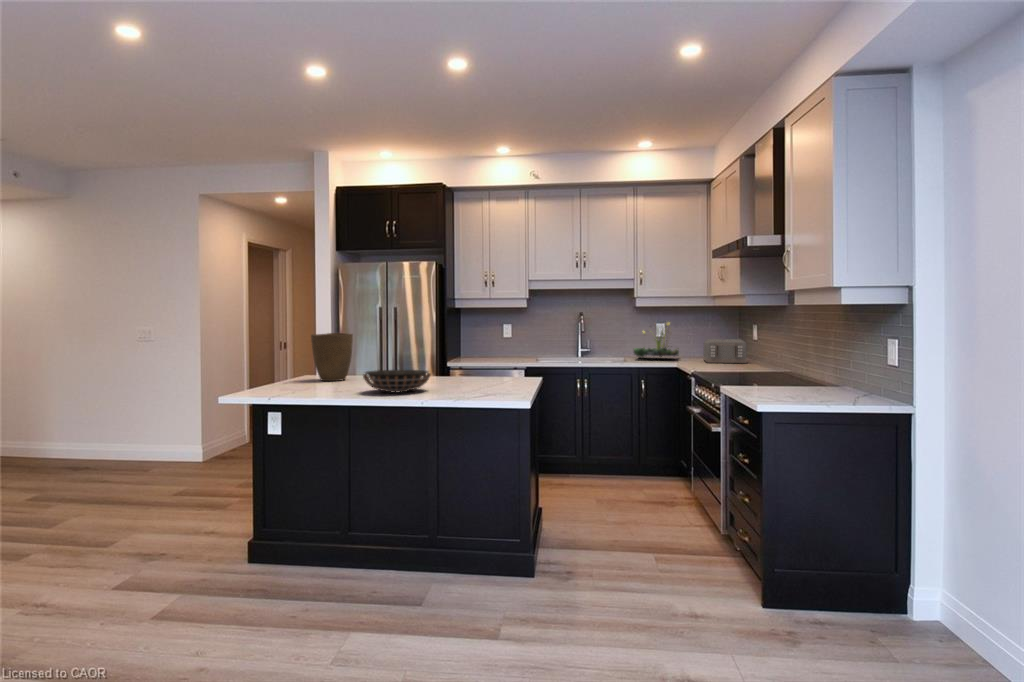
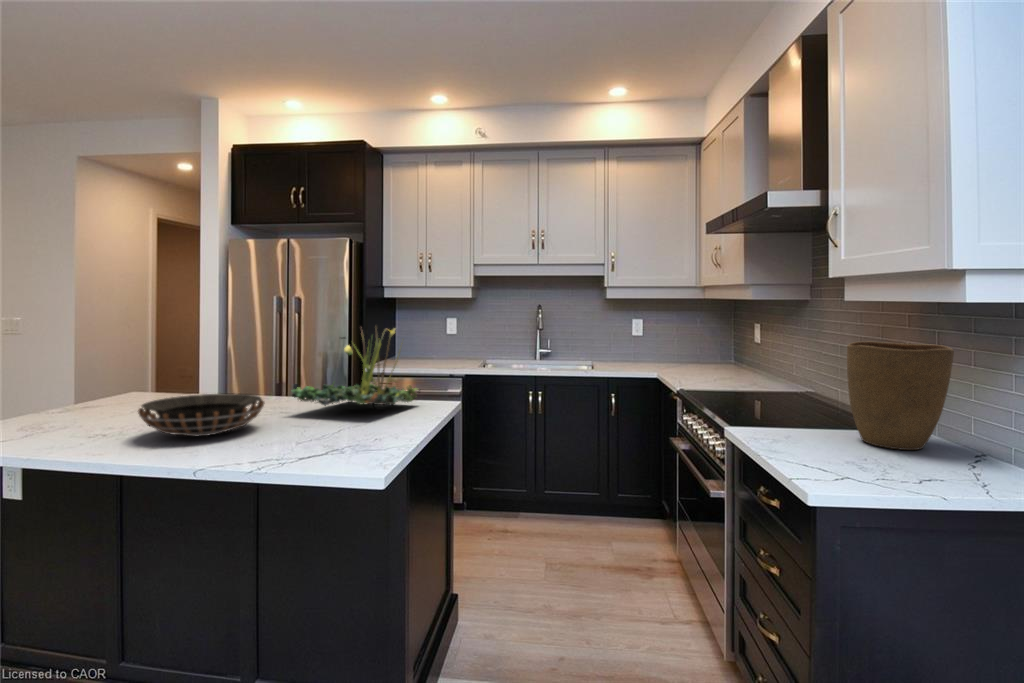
plant: present [634,323,679,357] -> present [292,328,420,406]
vase: present [311,333,353,381] -> present [847,341,954,450]
toaster: present [703,339,747,363] -> none [688,341,744,373]

